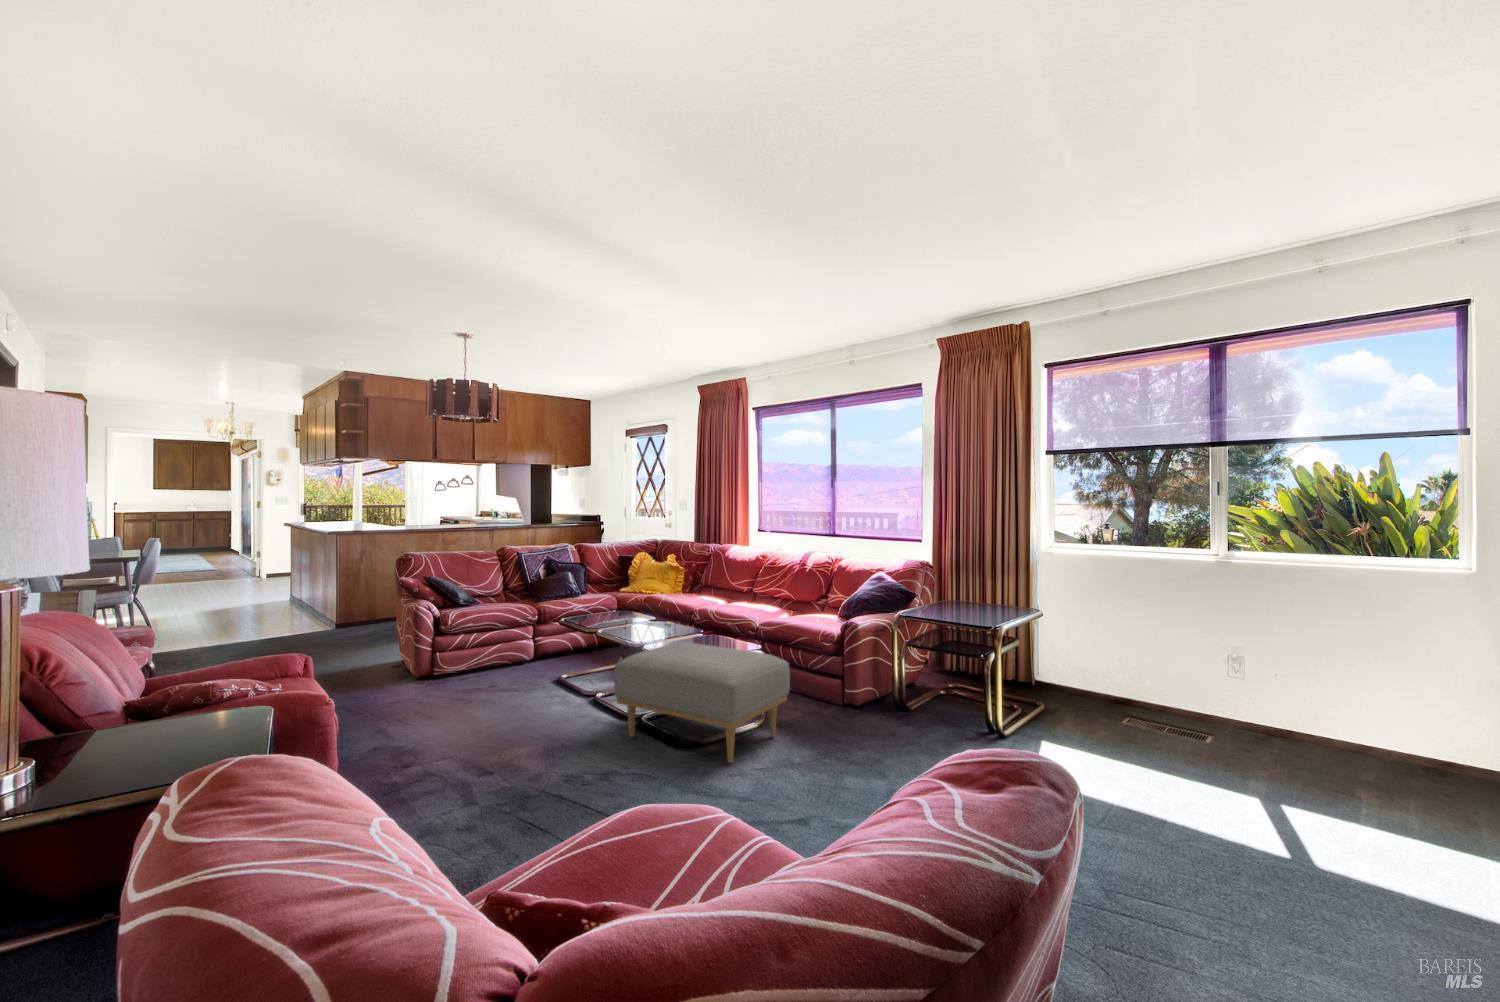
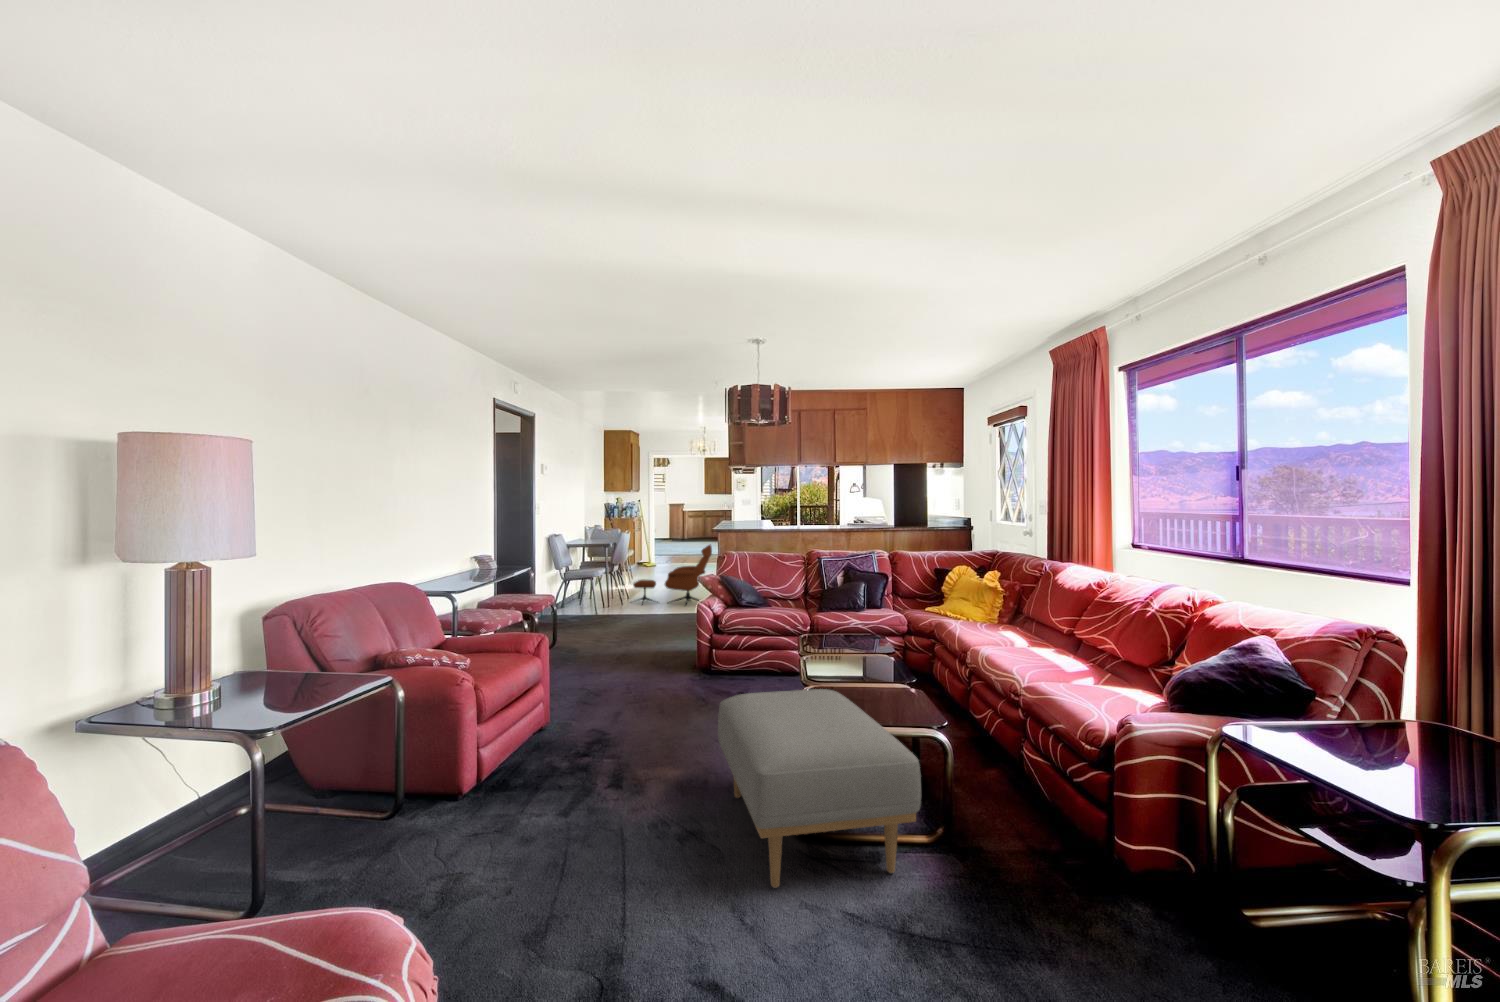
lounge chair: none [187,550,317,633] -> present [633,544,712,605]

